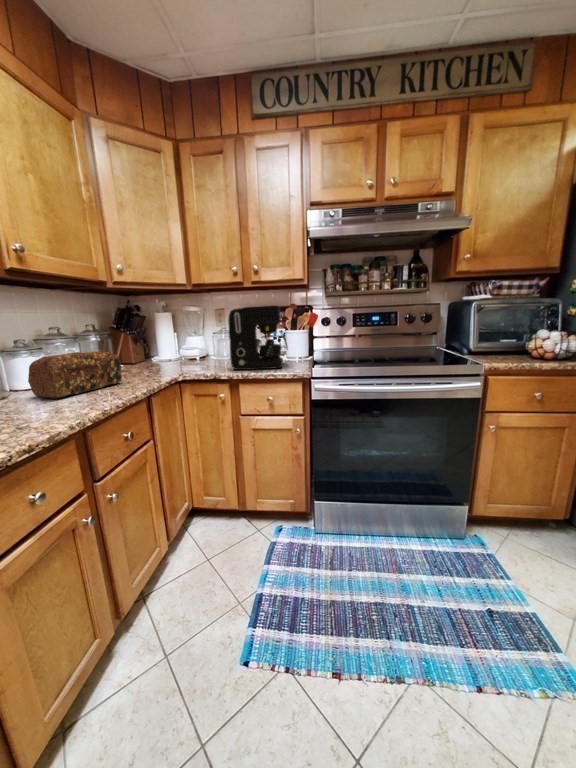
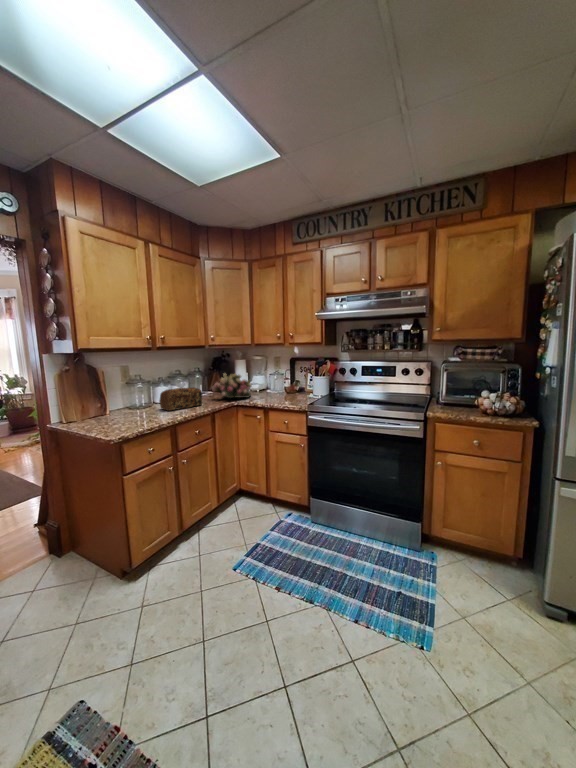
coffee maker: present [228,306,287,370] -> none [264,362,302,404]
flower arrangement: none [128,327,196,367] -> present [212,374,252,398]

